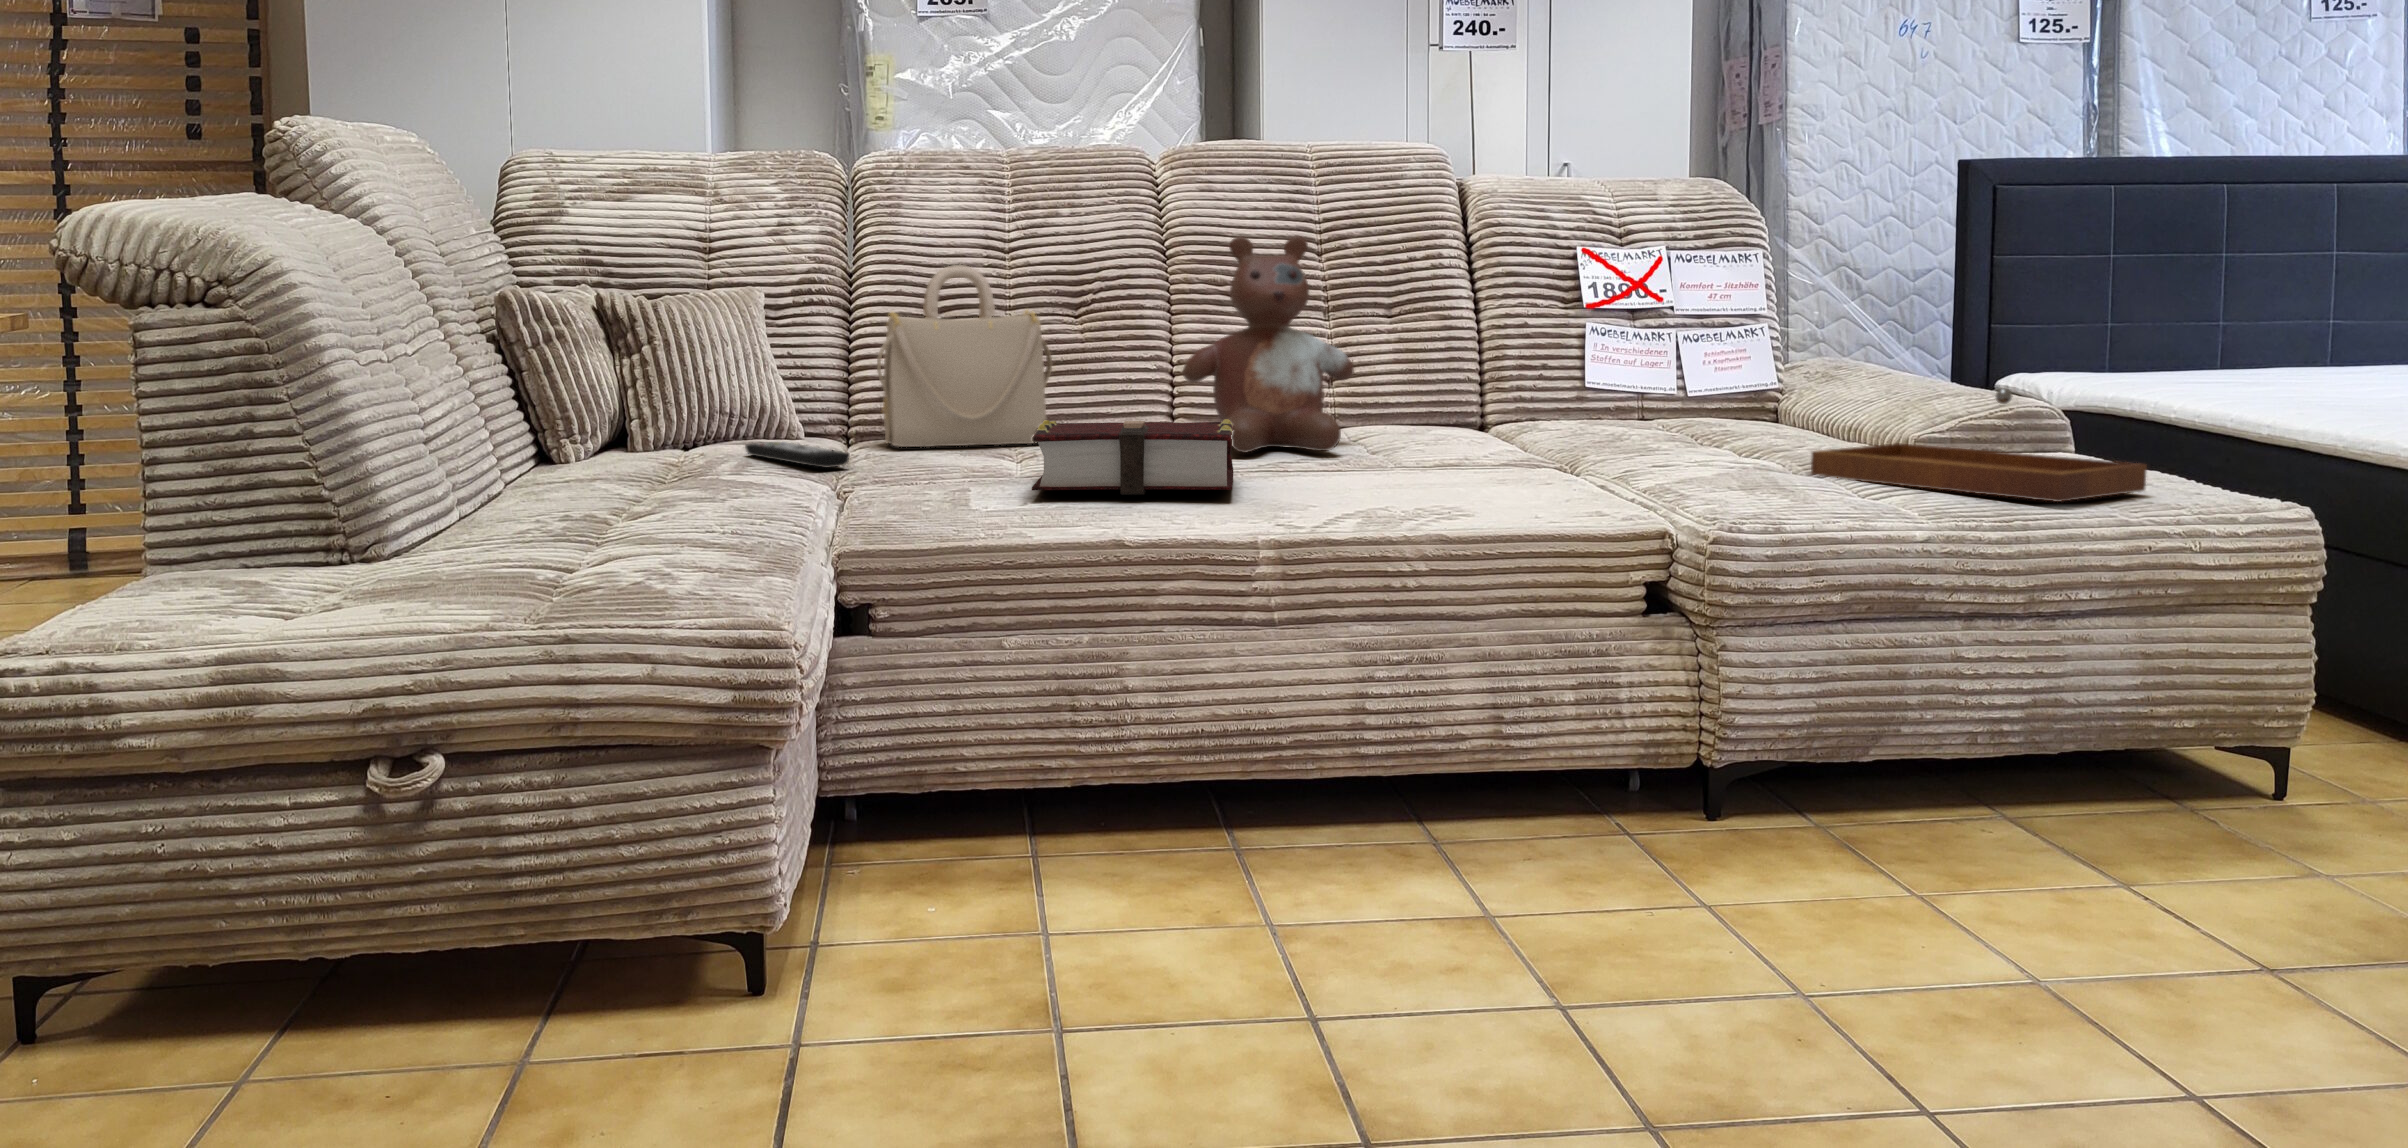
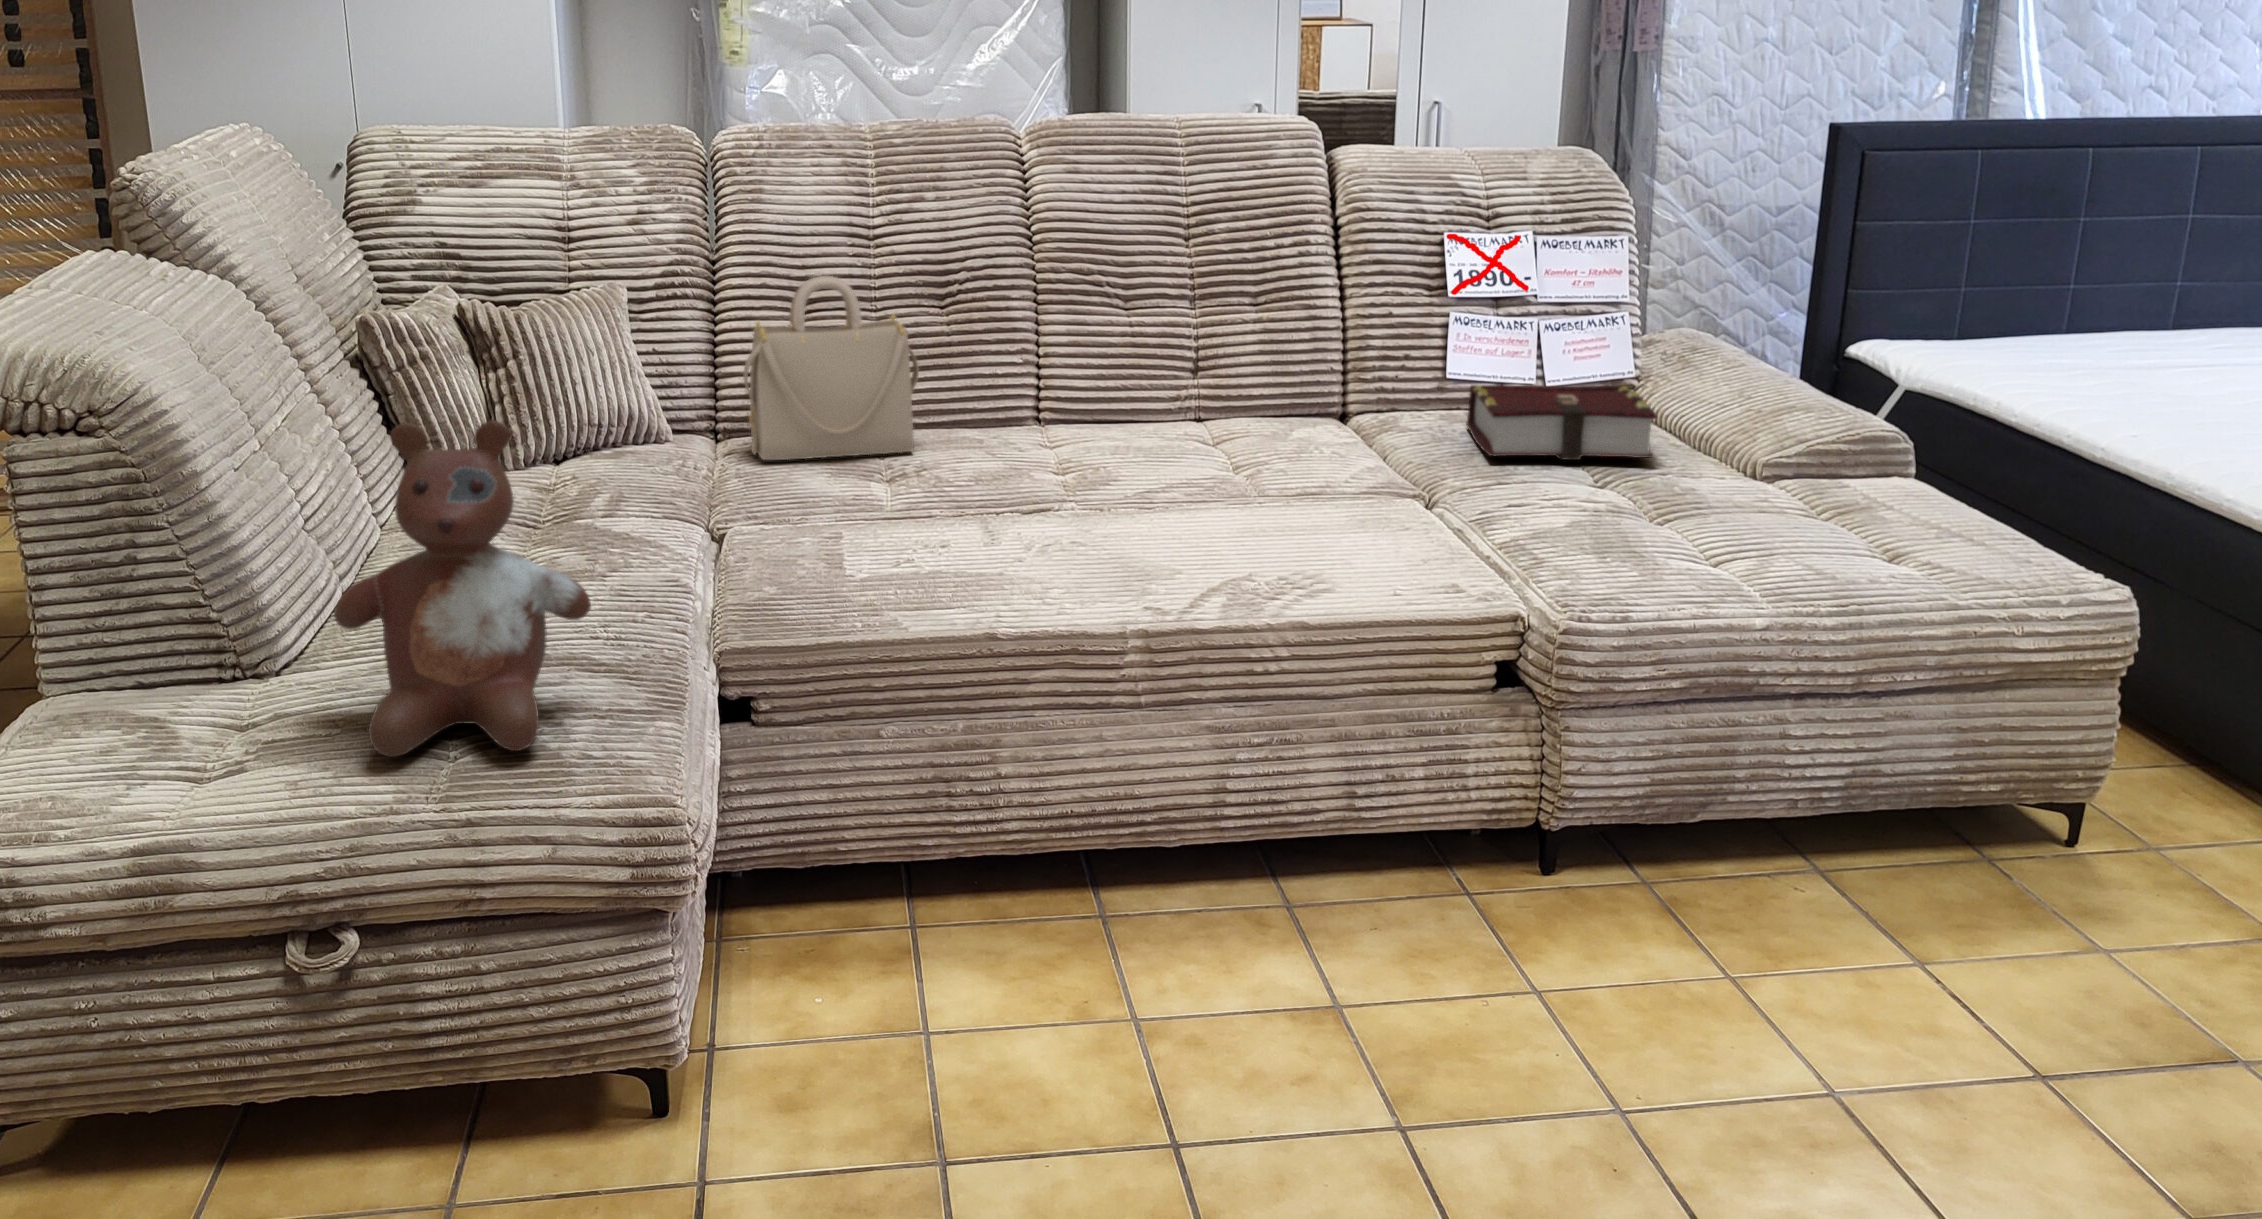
stuffed bear: present [1183,235,1354,453] -> present [334,420,591,757]
tray: present [1811,388,2147,502] -> none [1661,453,1980,588]
book: present [1032,419,1233,495] -> present [1466,385,1657,460]
remote control: present [745,442,850,468] -> none [614,458,721,505]

